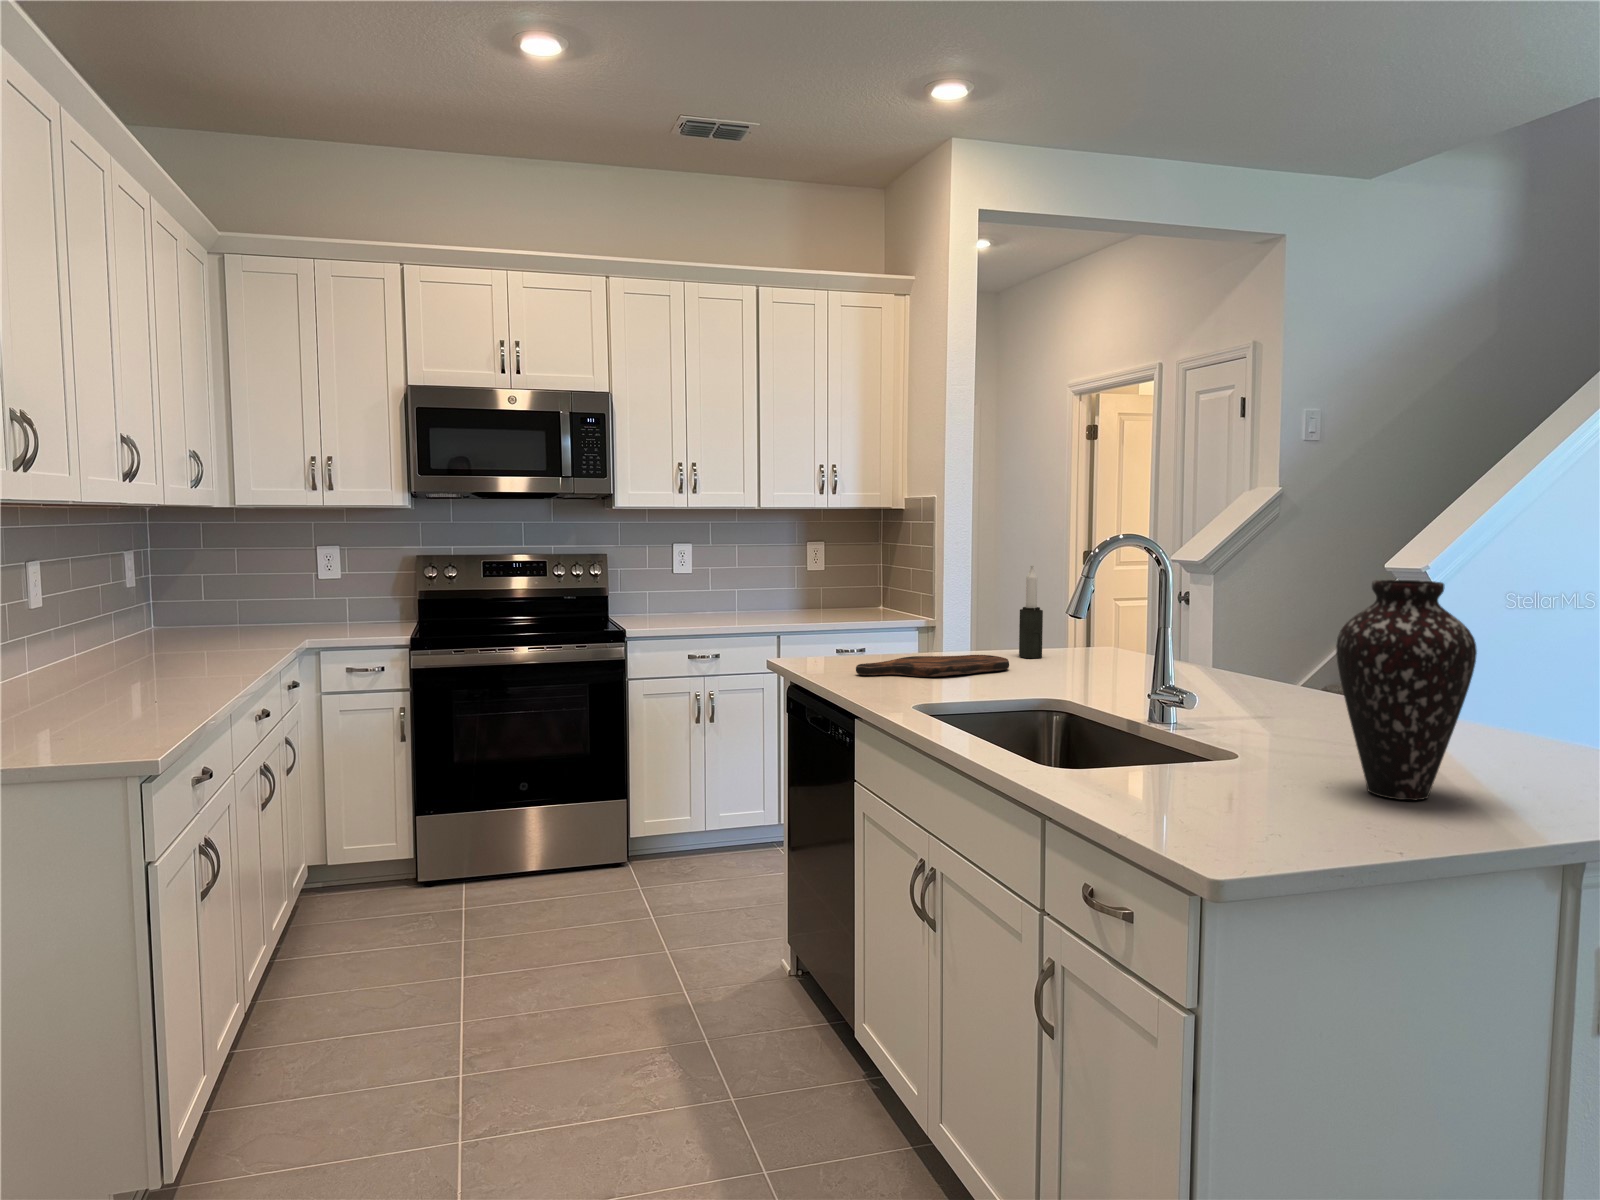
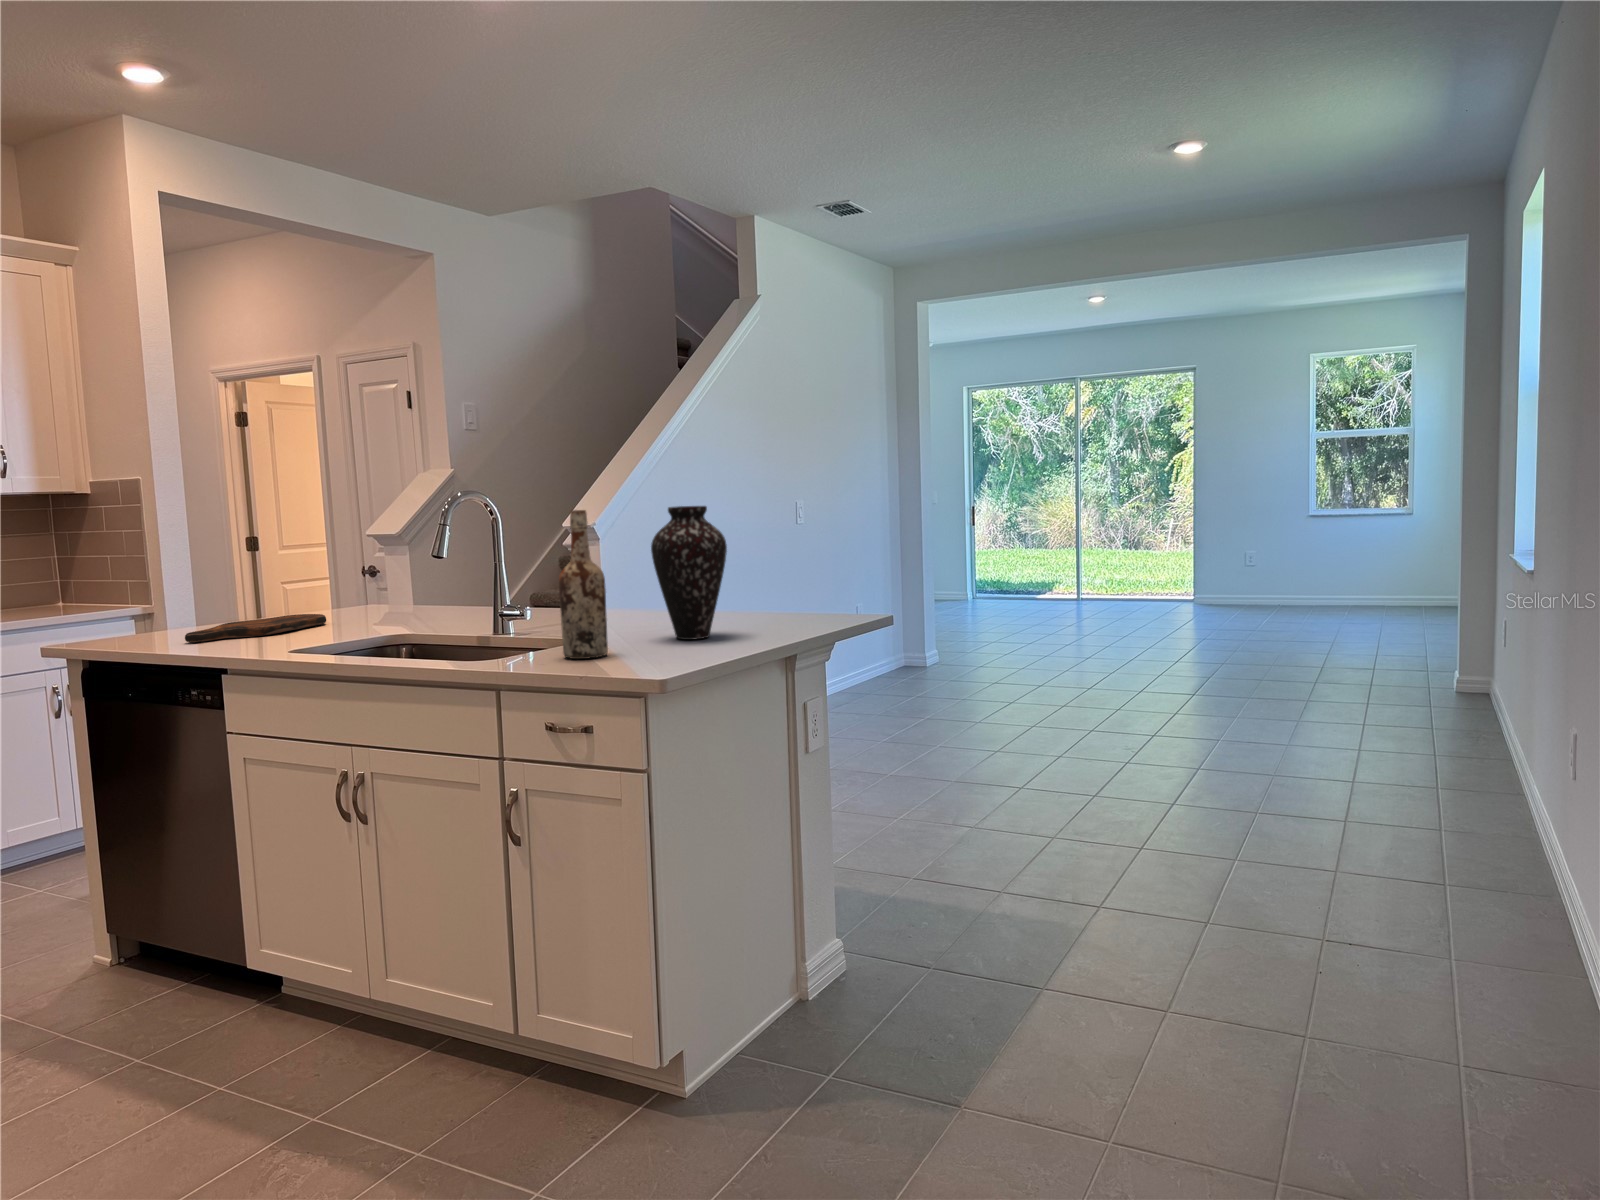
candle: present [1019,565,1043,658] -> none [312,532,337,616]
wine bottle: none [1151,580,1224,803] -> present [559,510,608,659]

